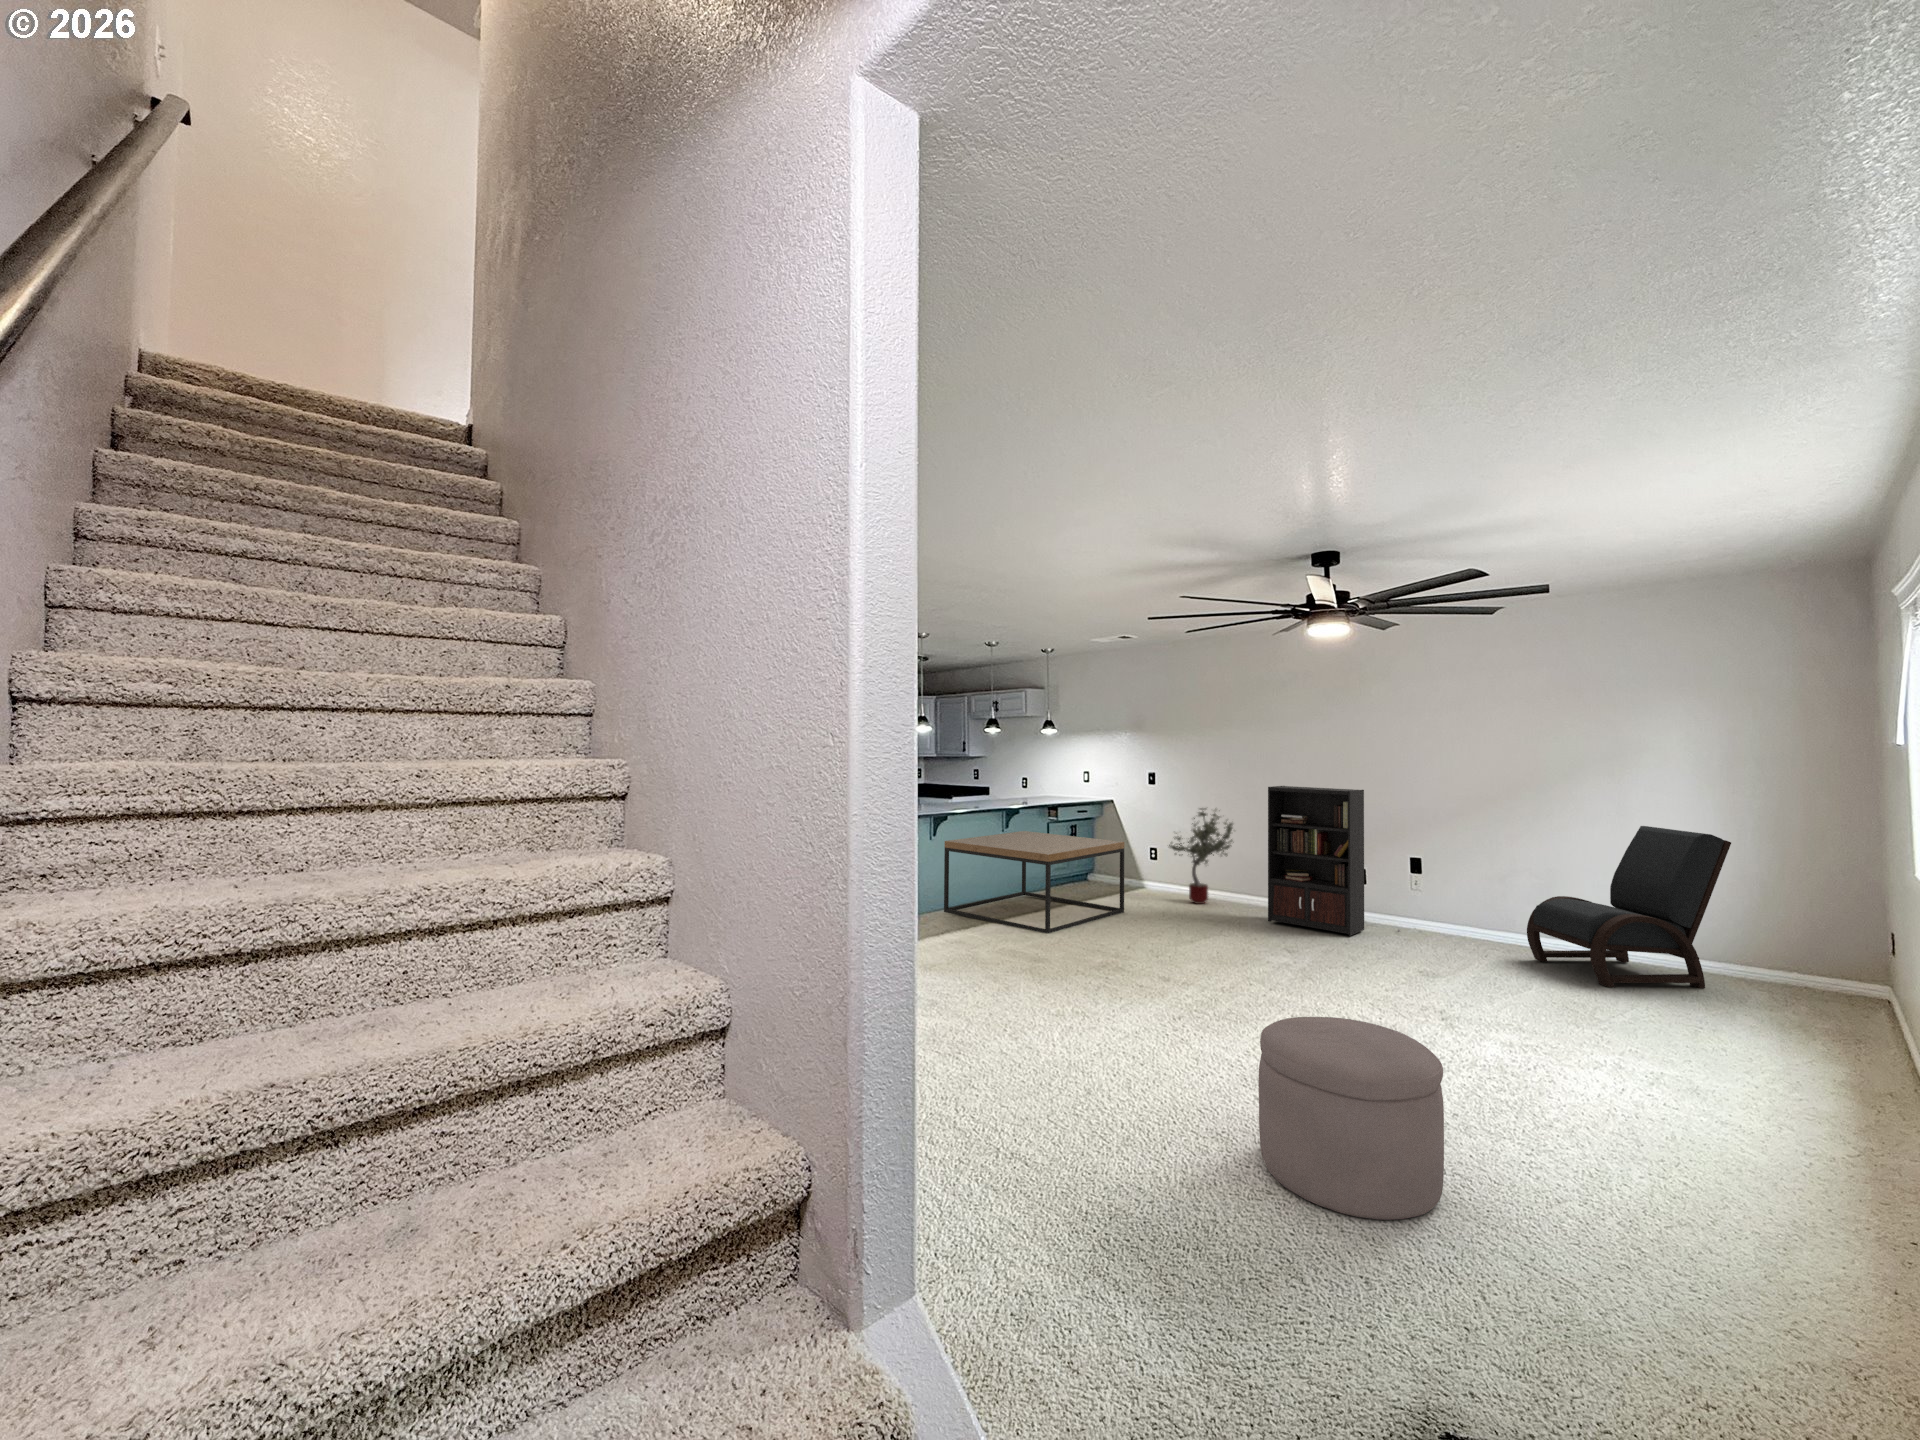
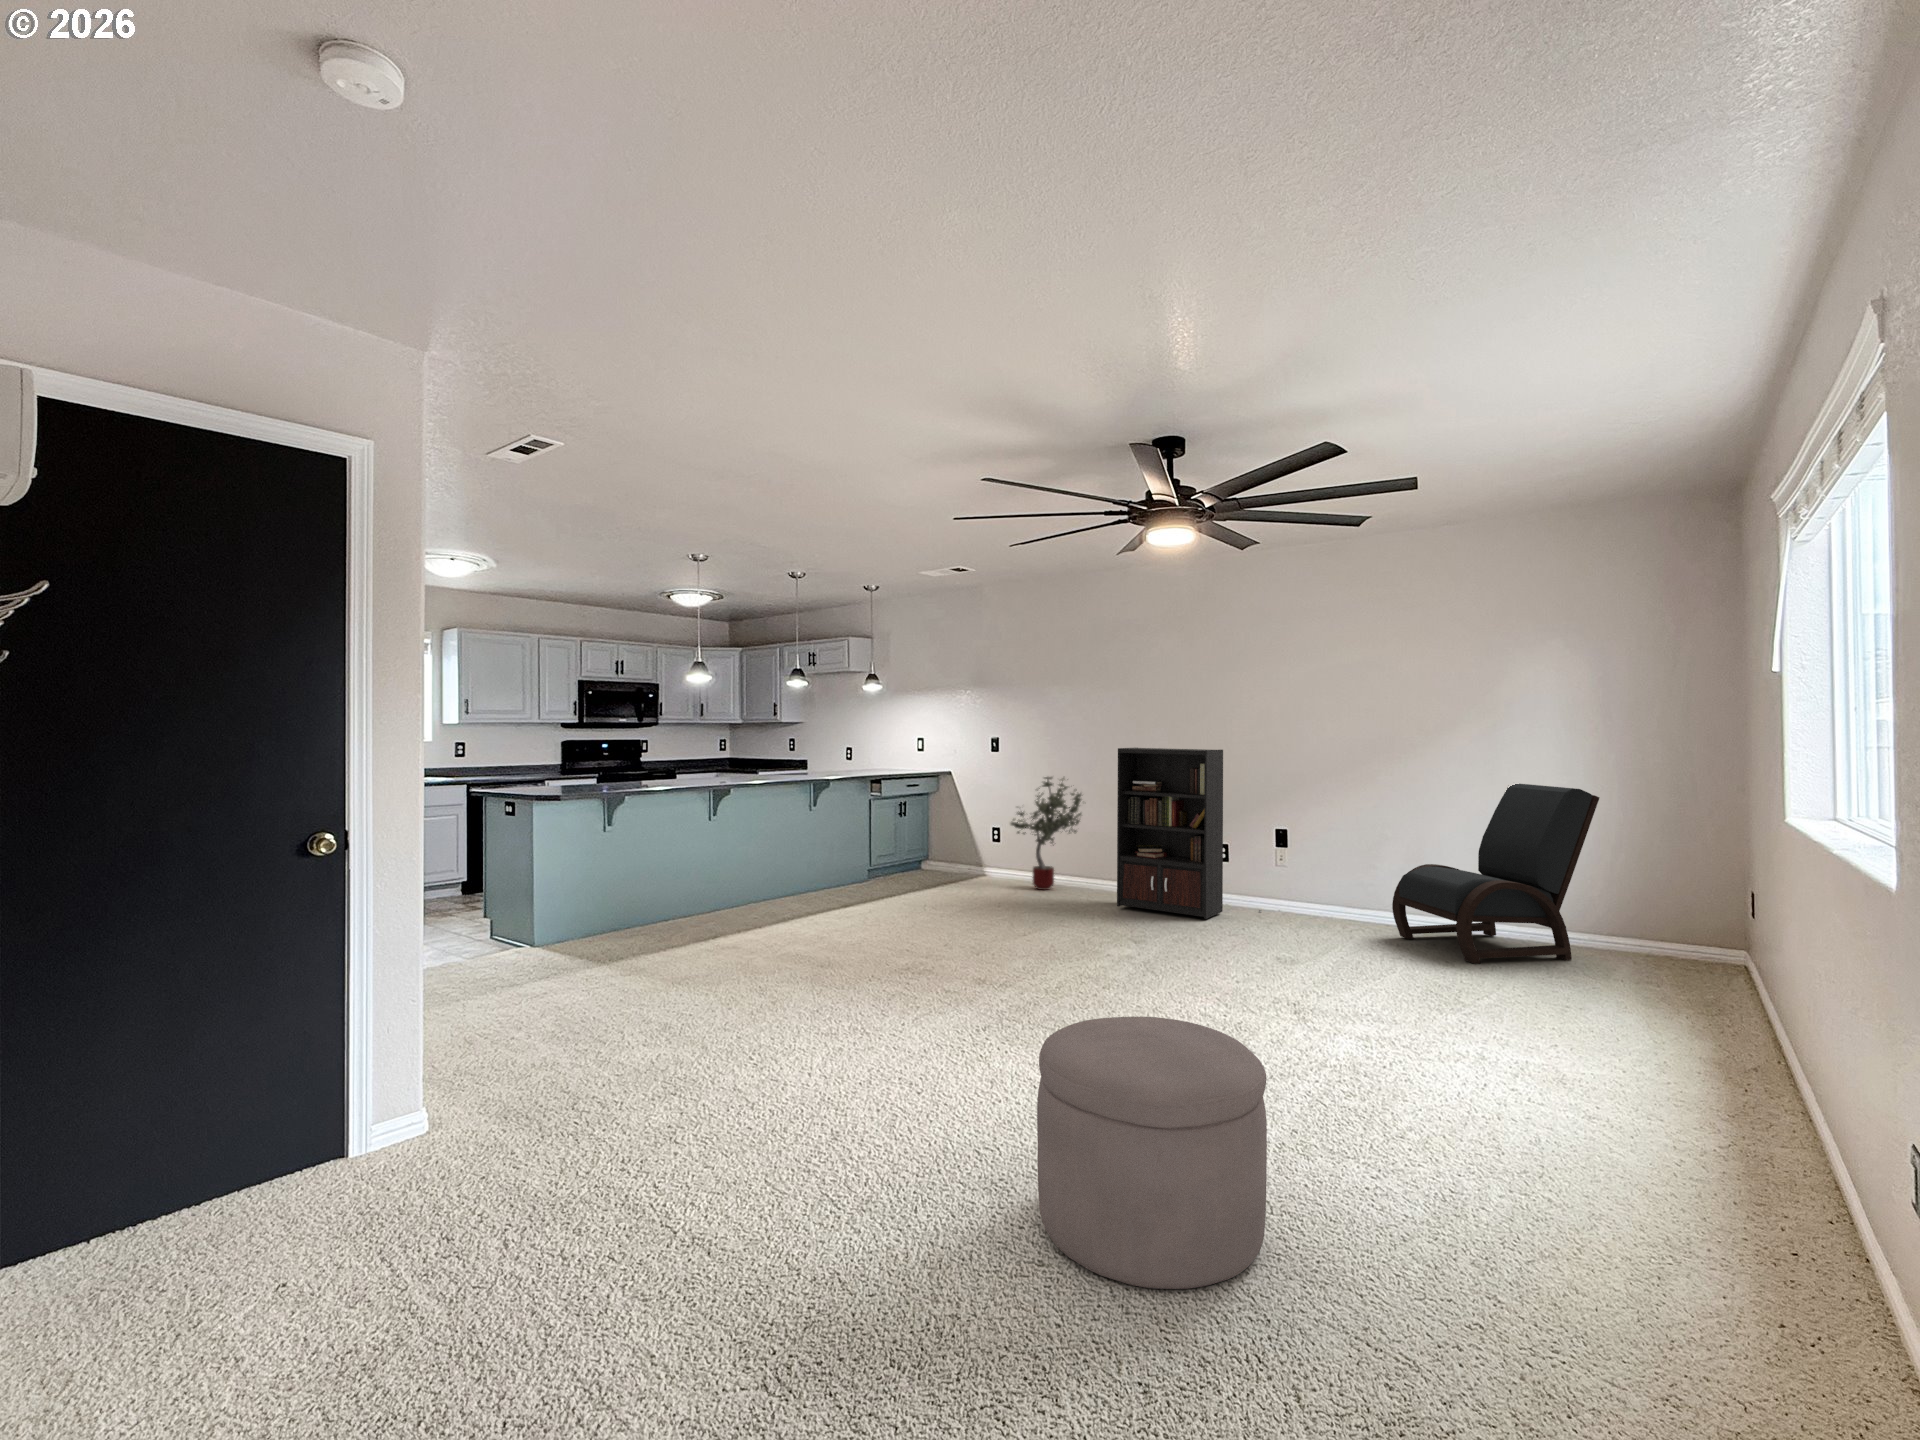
coffee table: present [944,831,1124,933] -> none [729,809,953,932]

